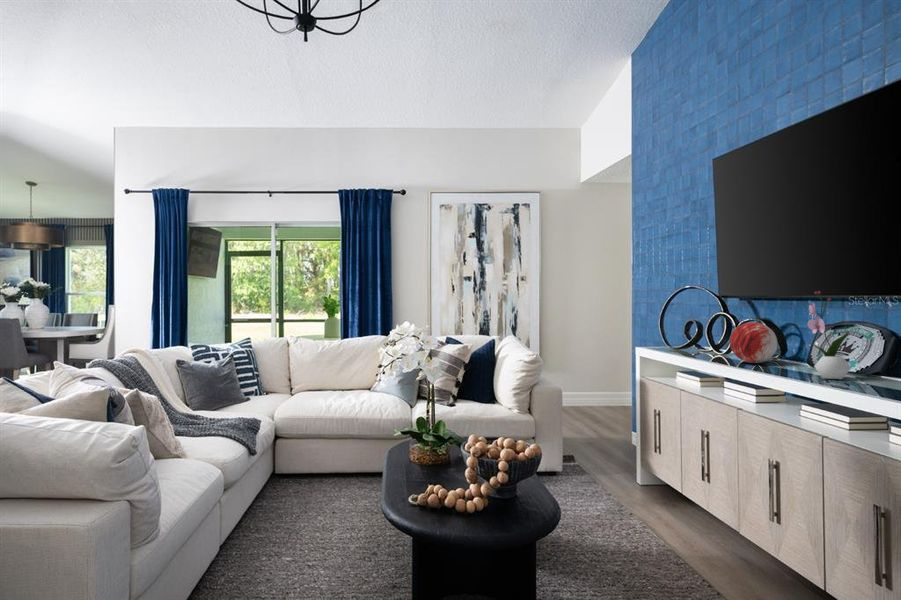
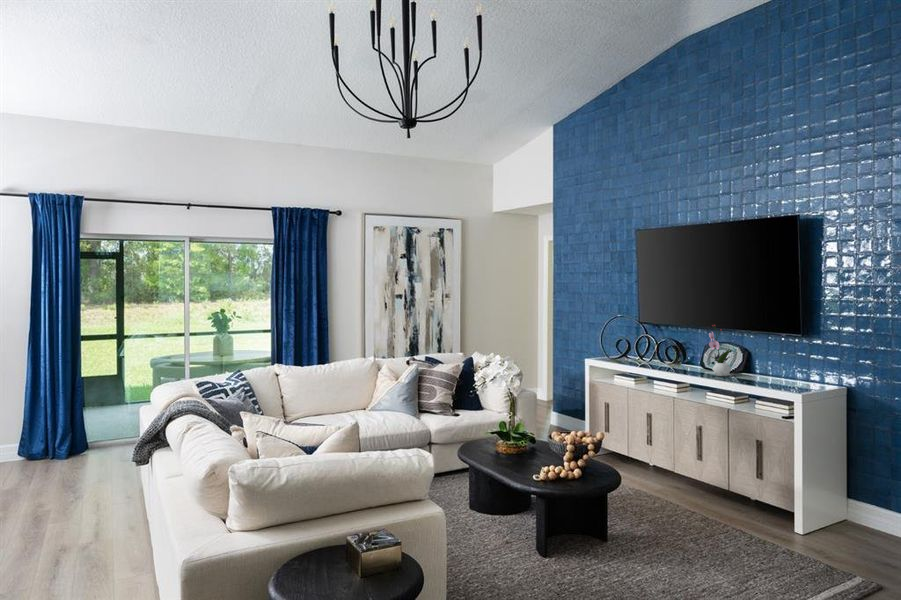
decorative orb: present [730,322,777,363] -> none [654,341,682,368]

